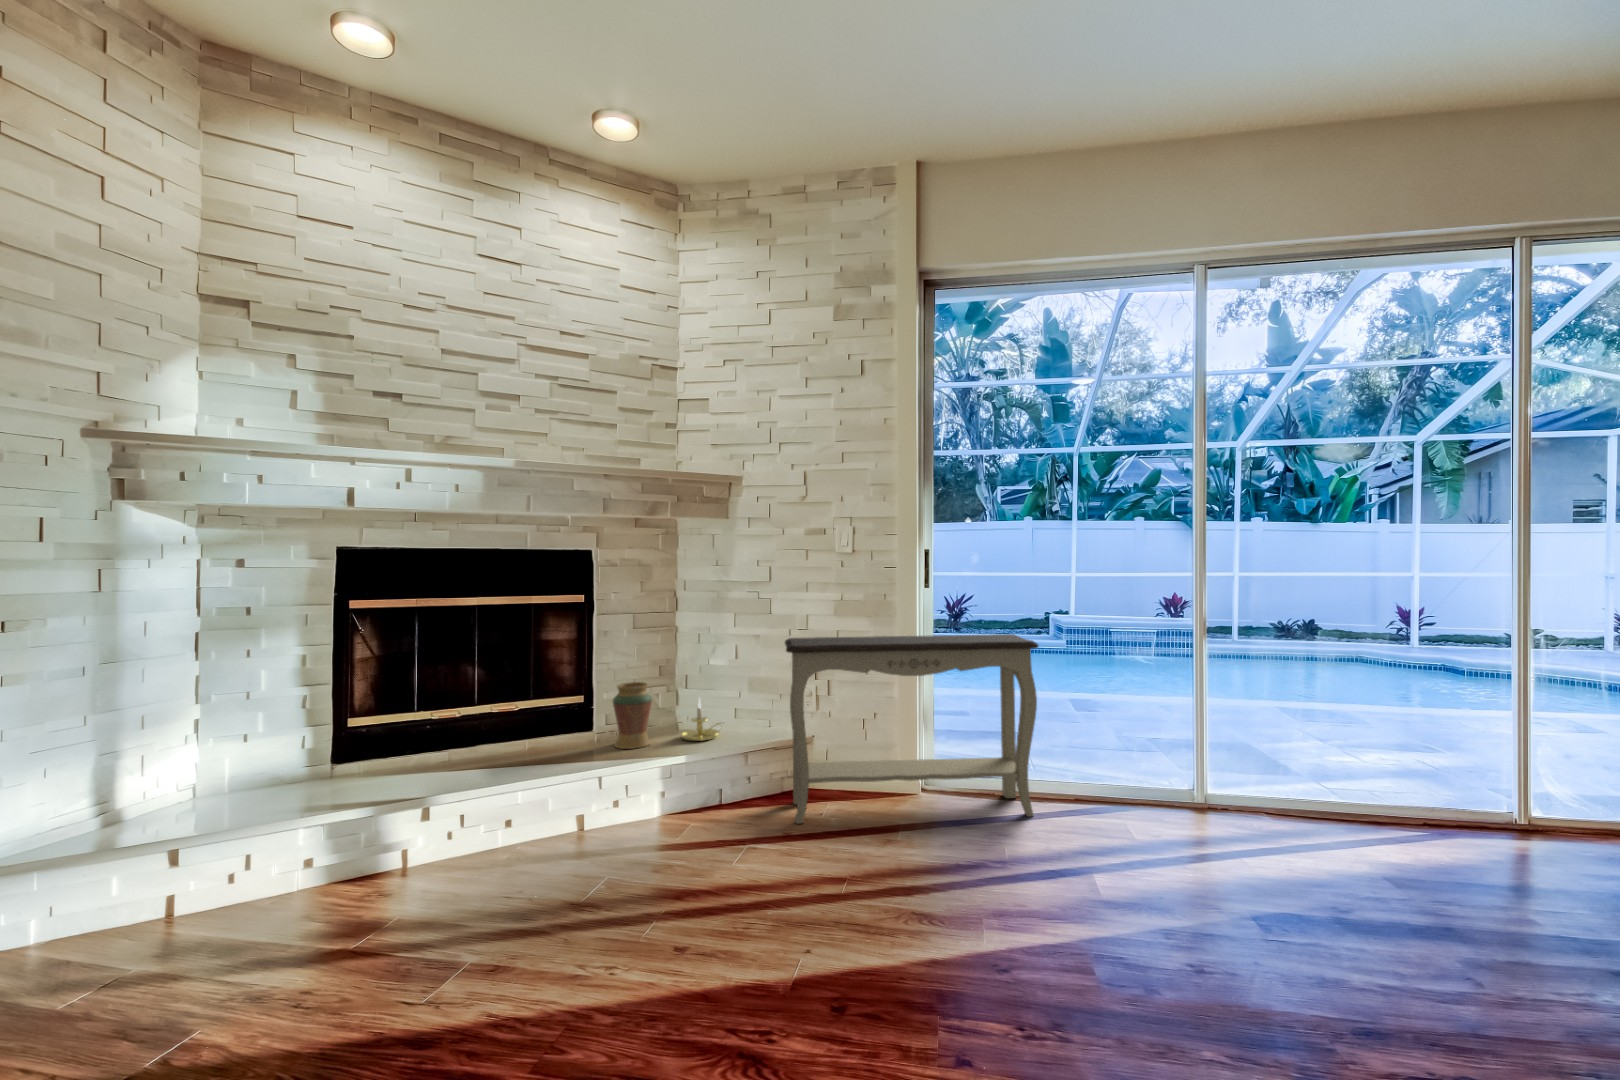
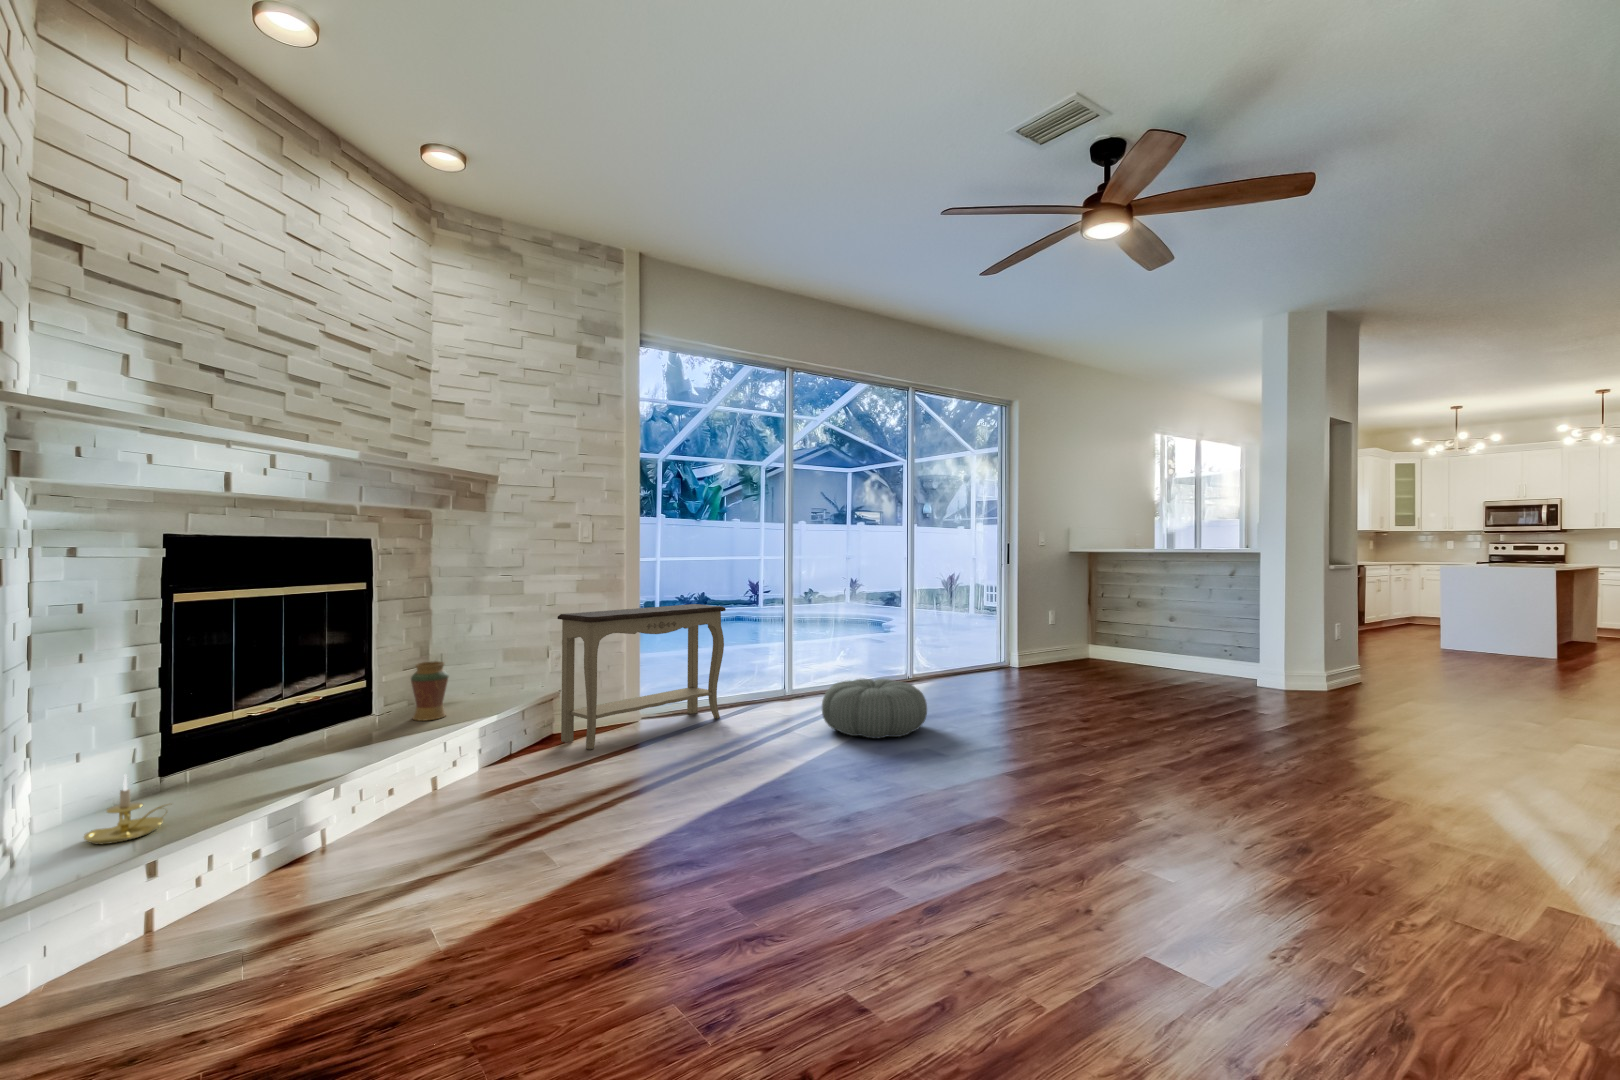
candle holder: present [680,704,724,741] -> present [84,775,168,844]
pouf: none [1159,810,1435,985] -> present [822,679,927,738]

